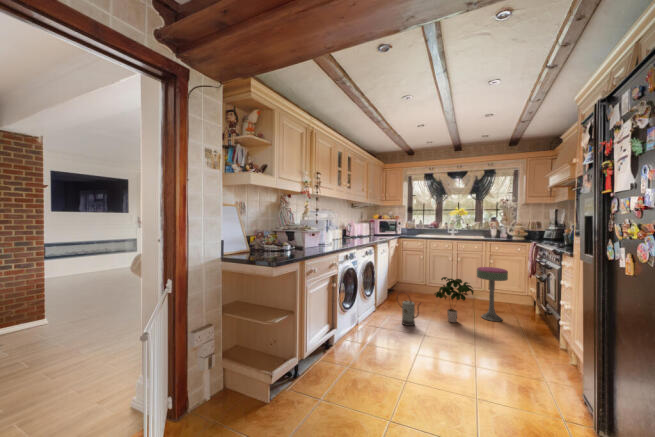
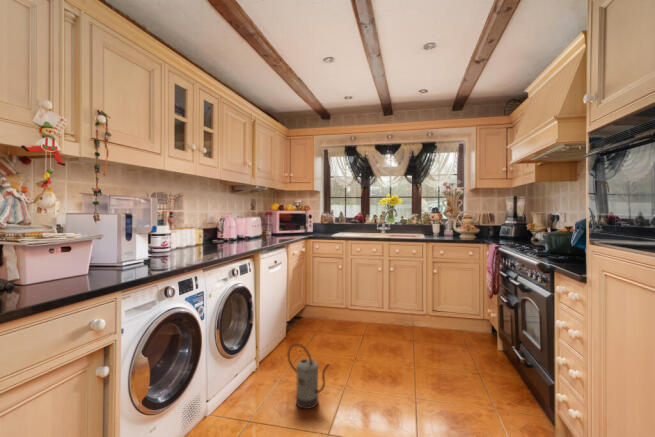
bar stool: present [477,267,508,321] -> none [418,285,464,374]
potted plant: present [435,277,474,322] -> none [354,308,416,387]

